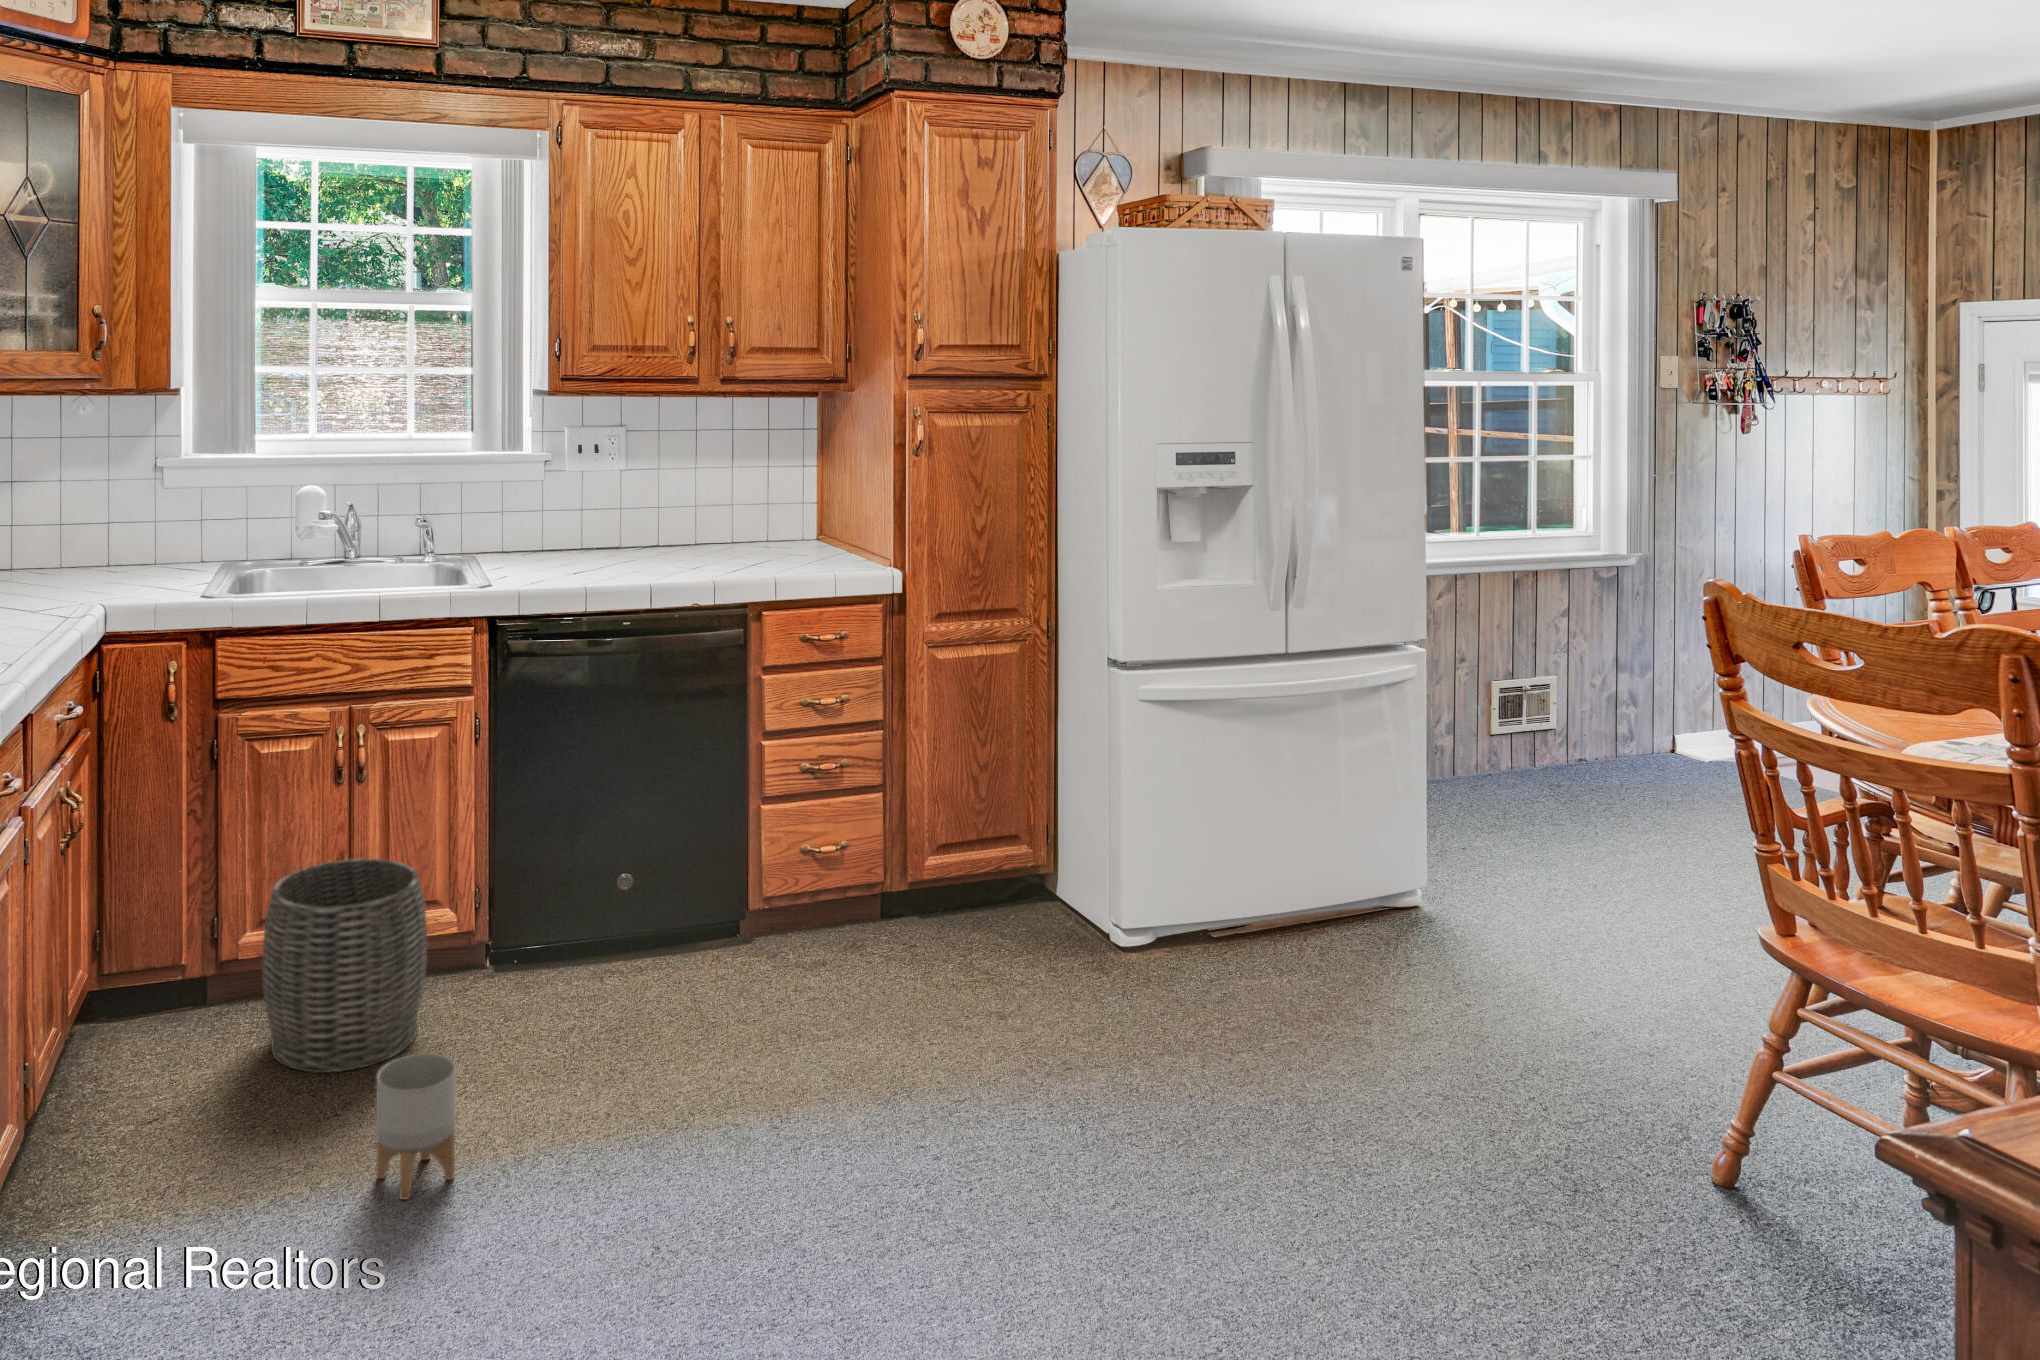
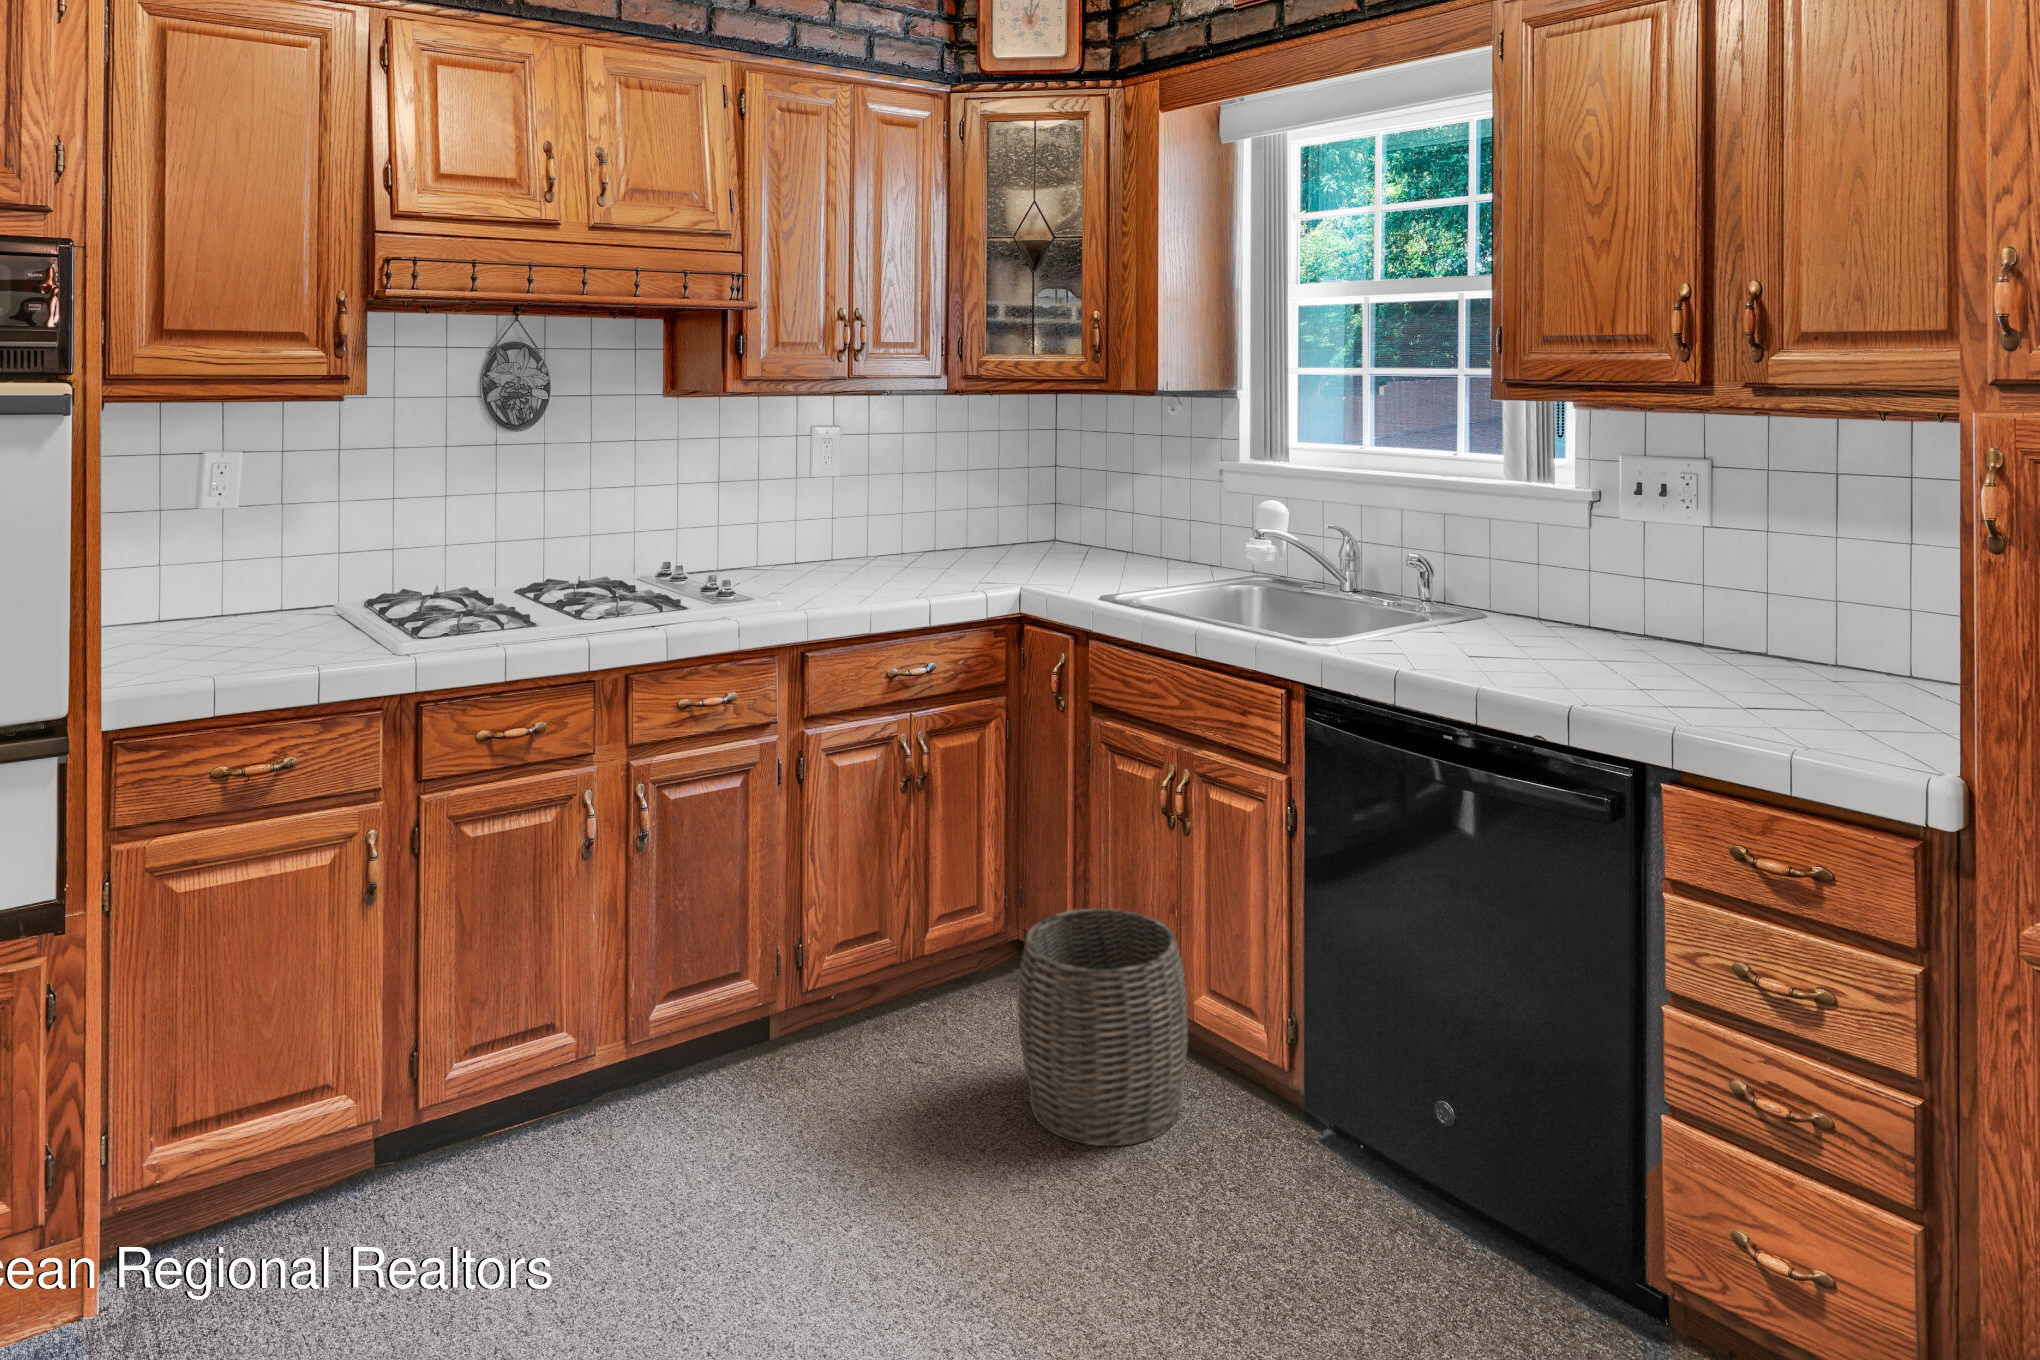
planter: present [376,1053,456,1199] -> none [844,1116,927,1274]

